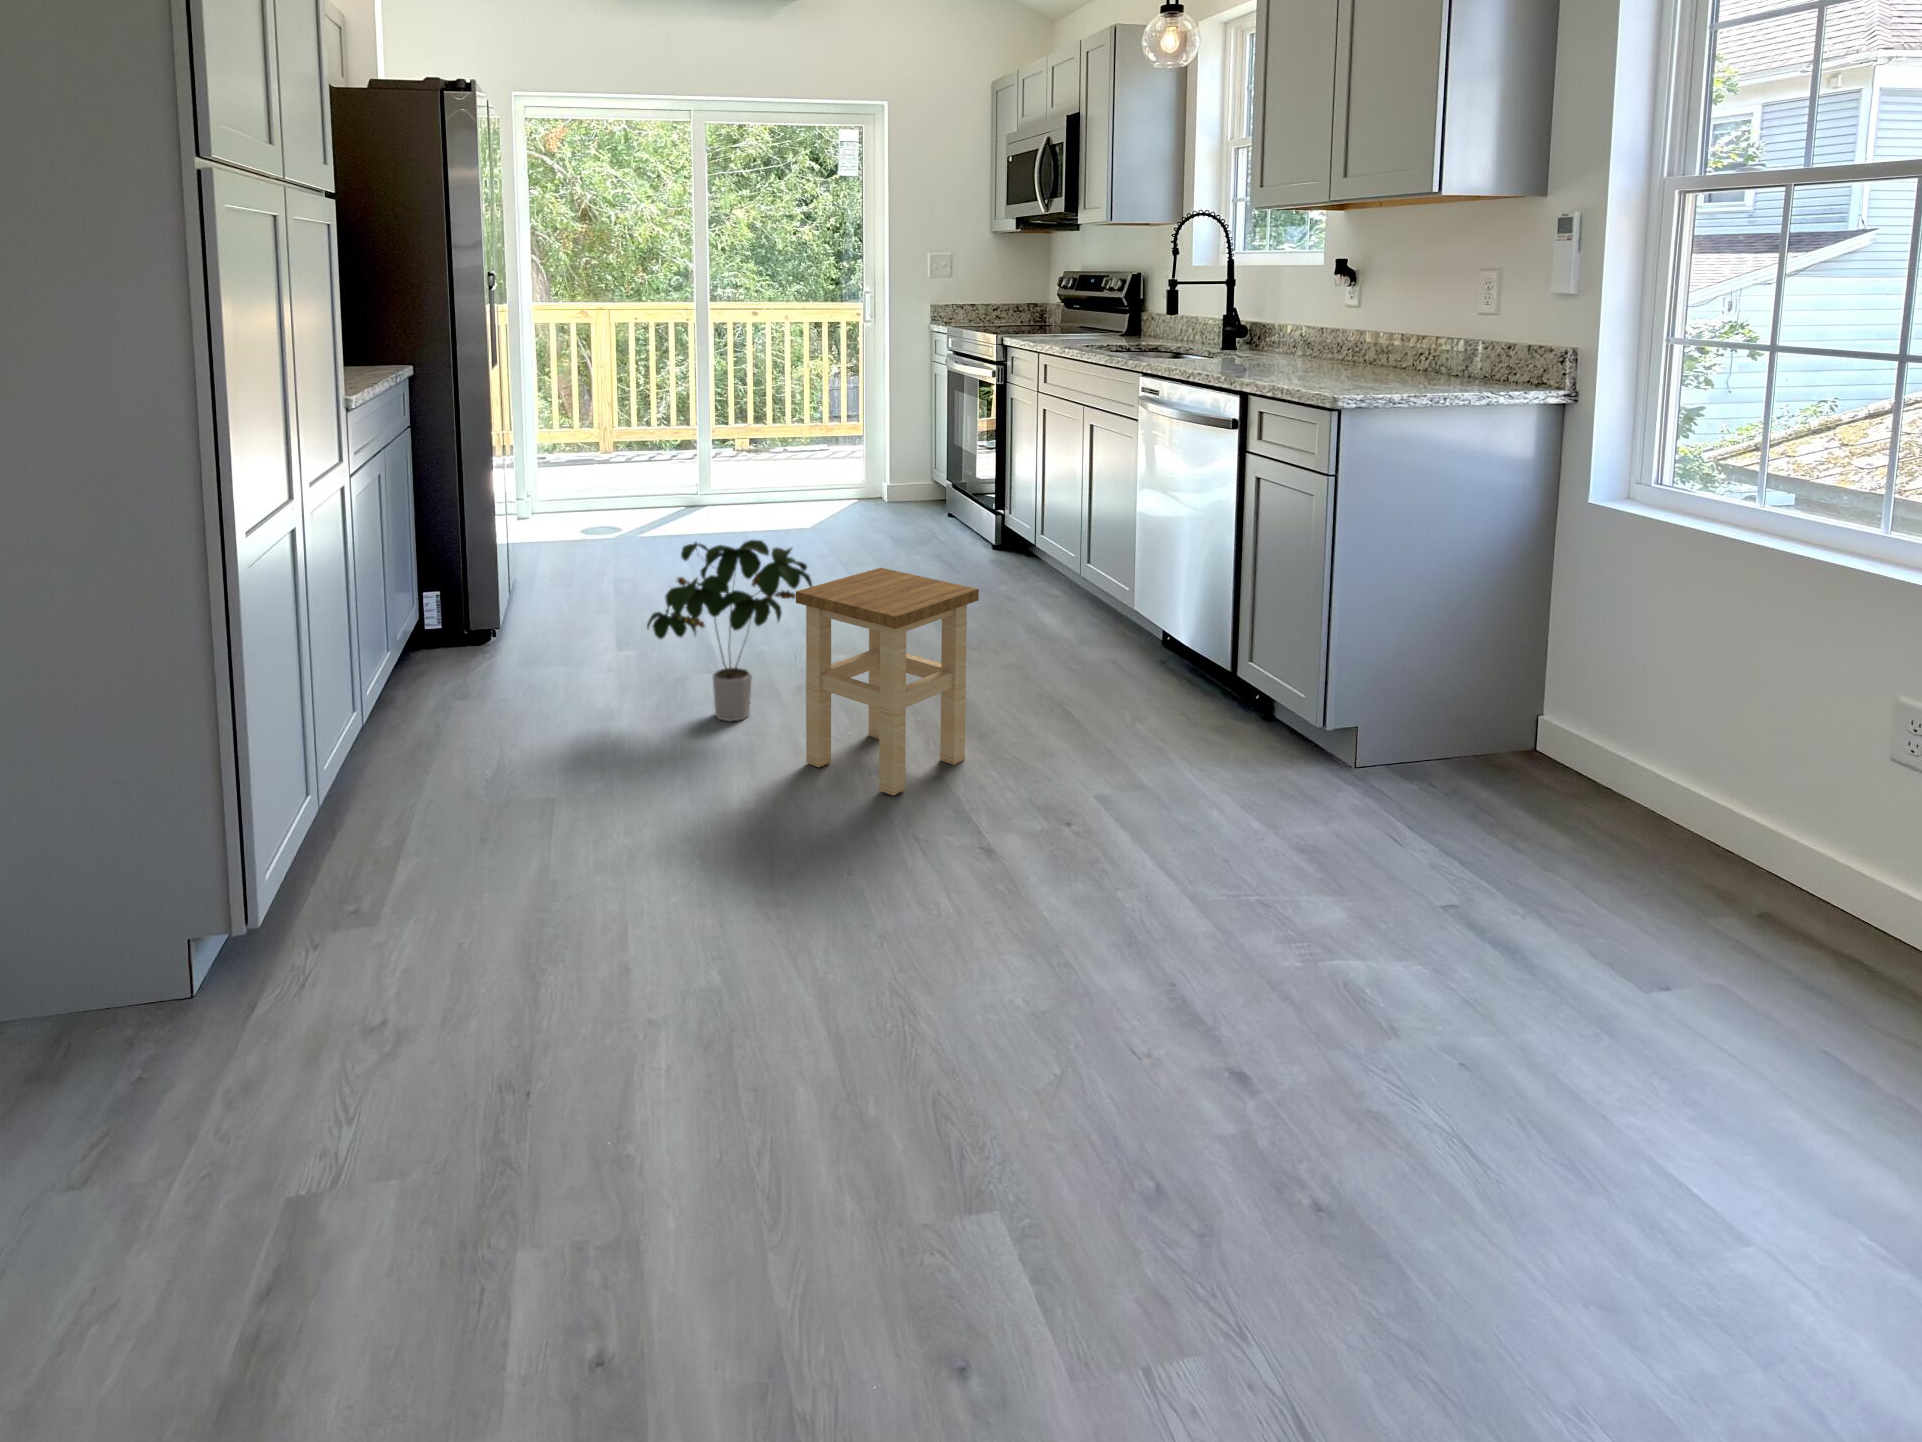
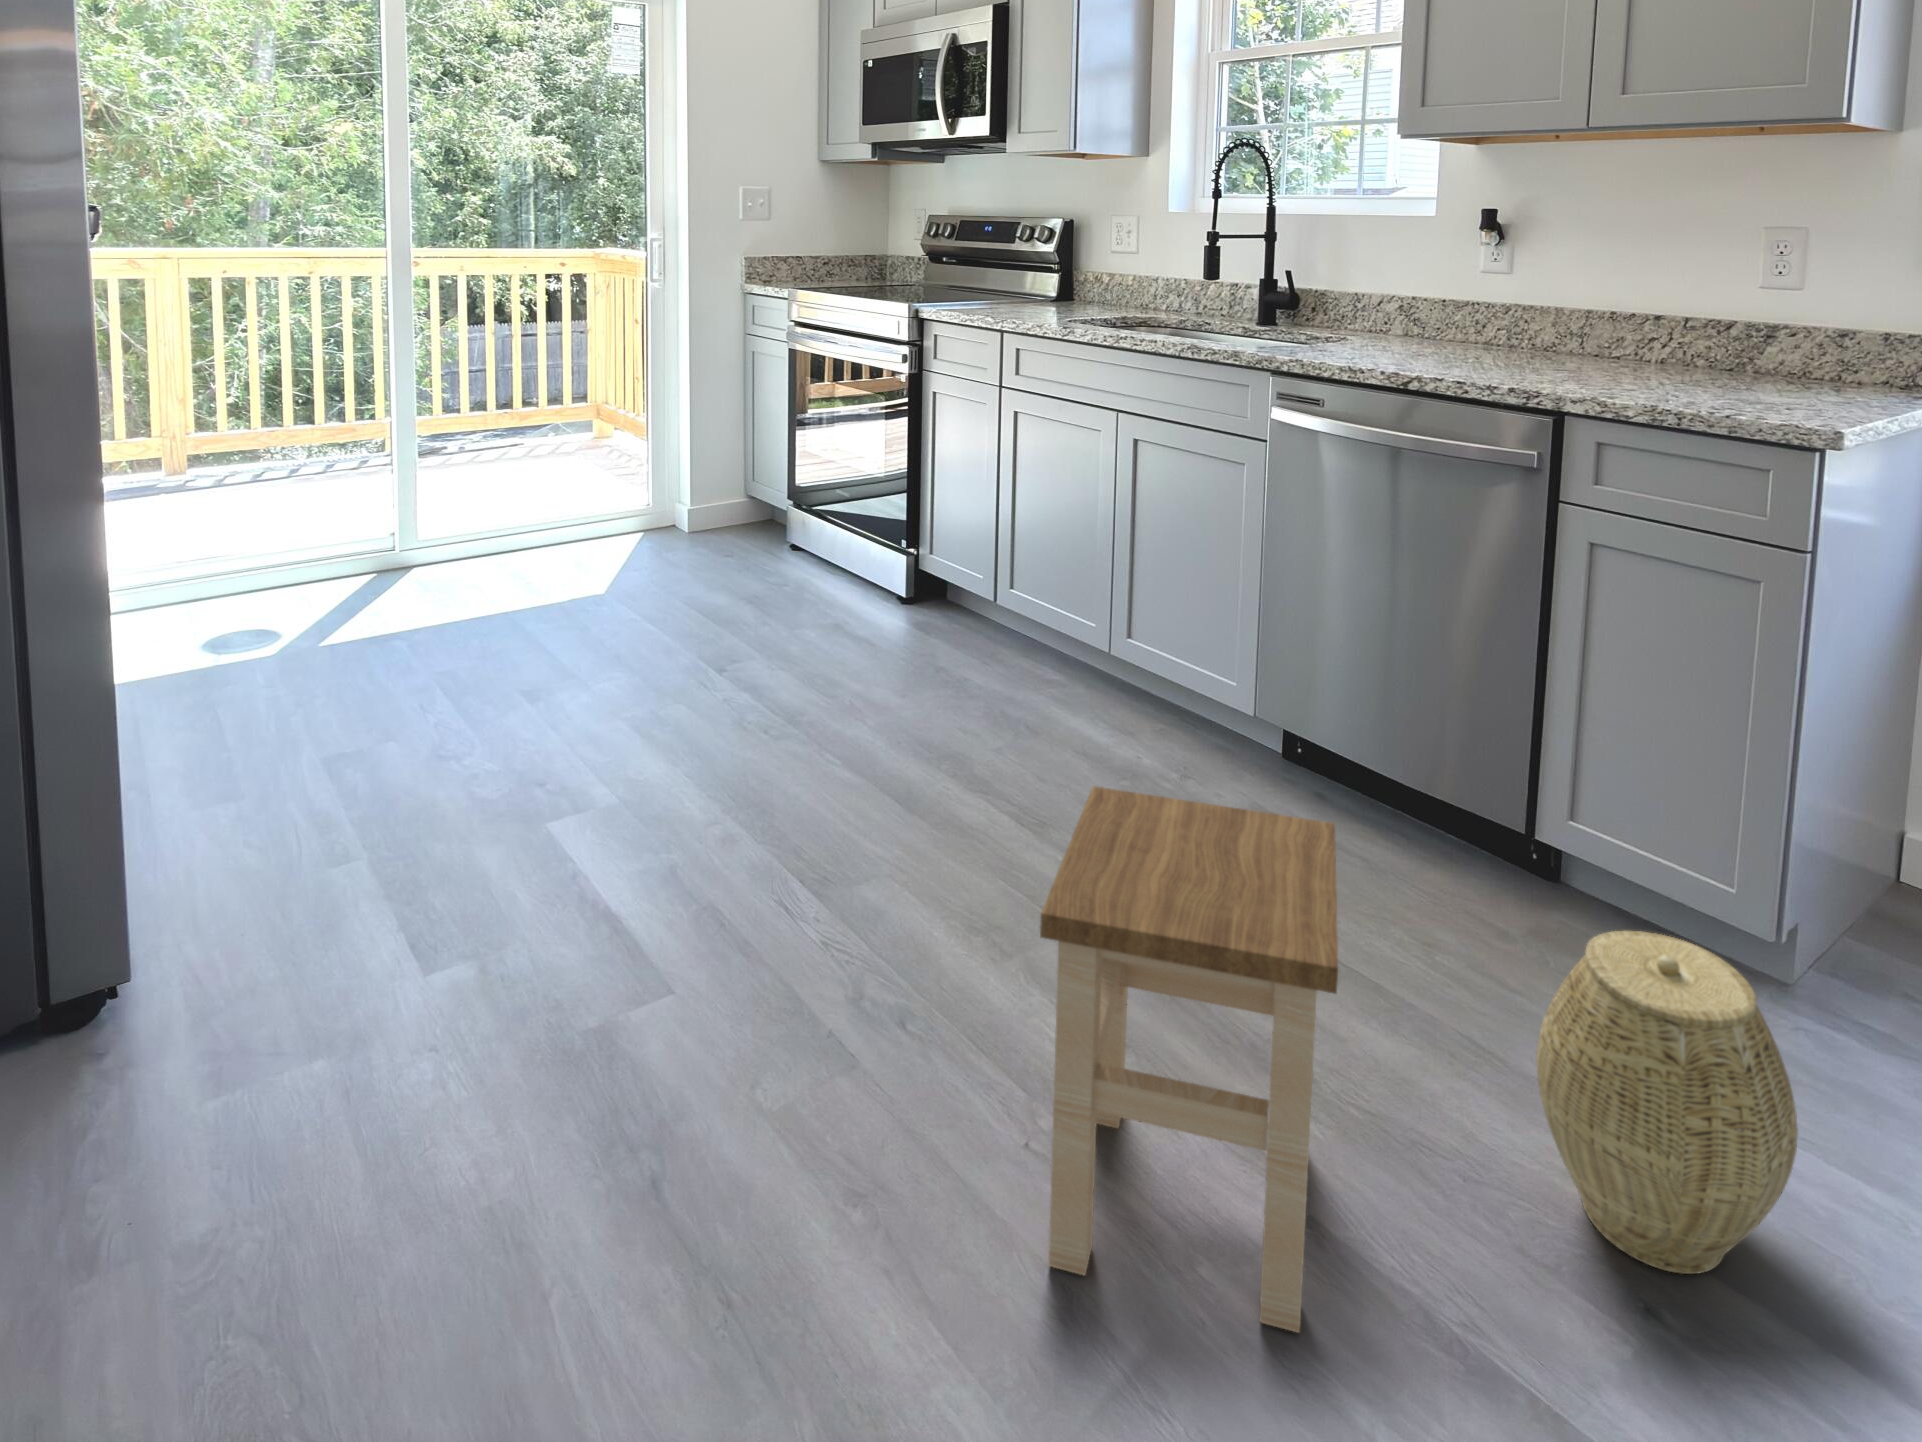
potted plant: present [647,540,812,721] -> none [601,758,950,1160]
woven basket: none [1054,659,1177,823] -> present [1536,931,1798,1274]

